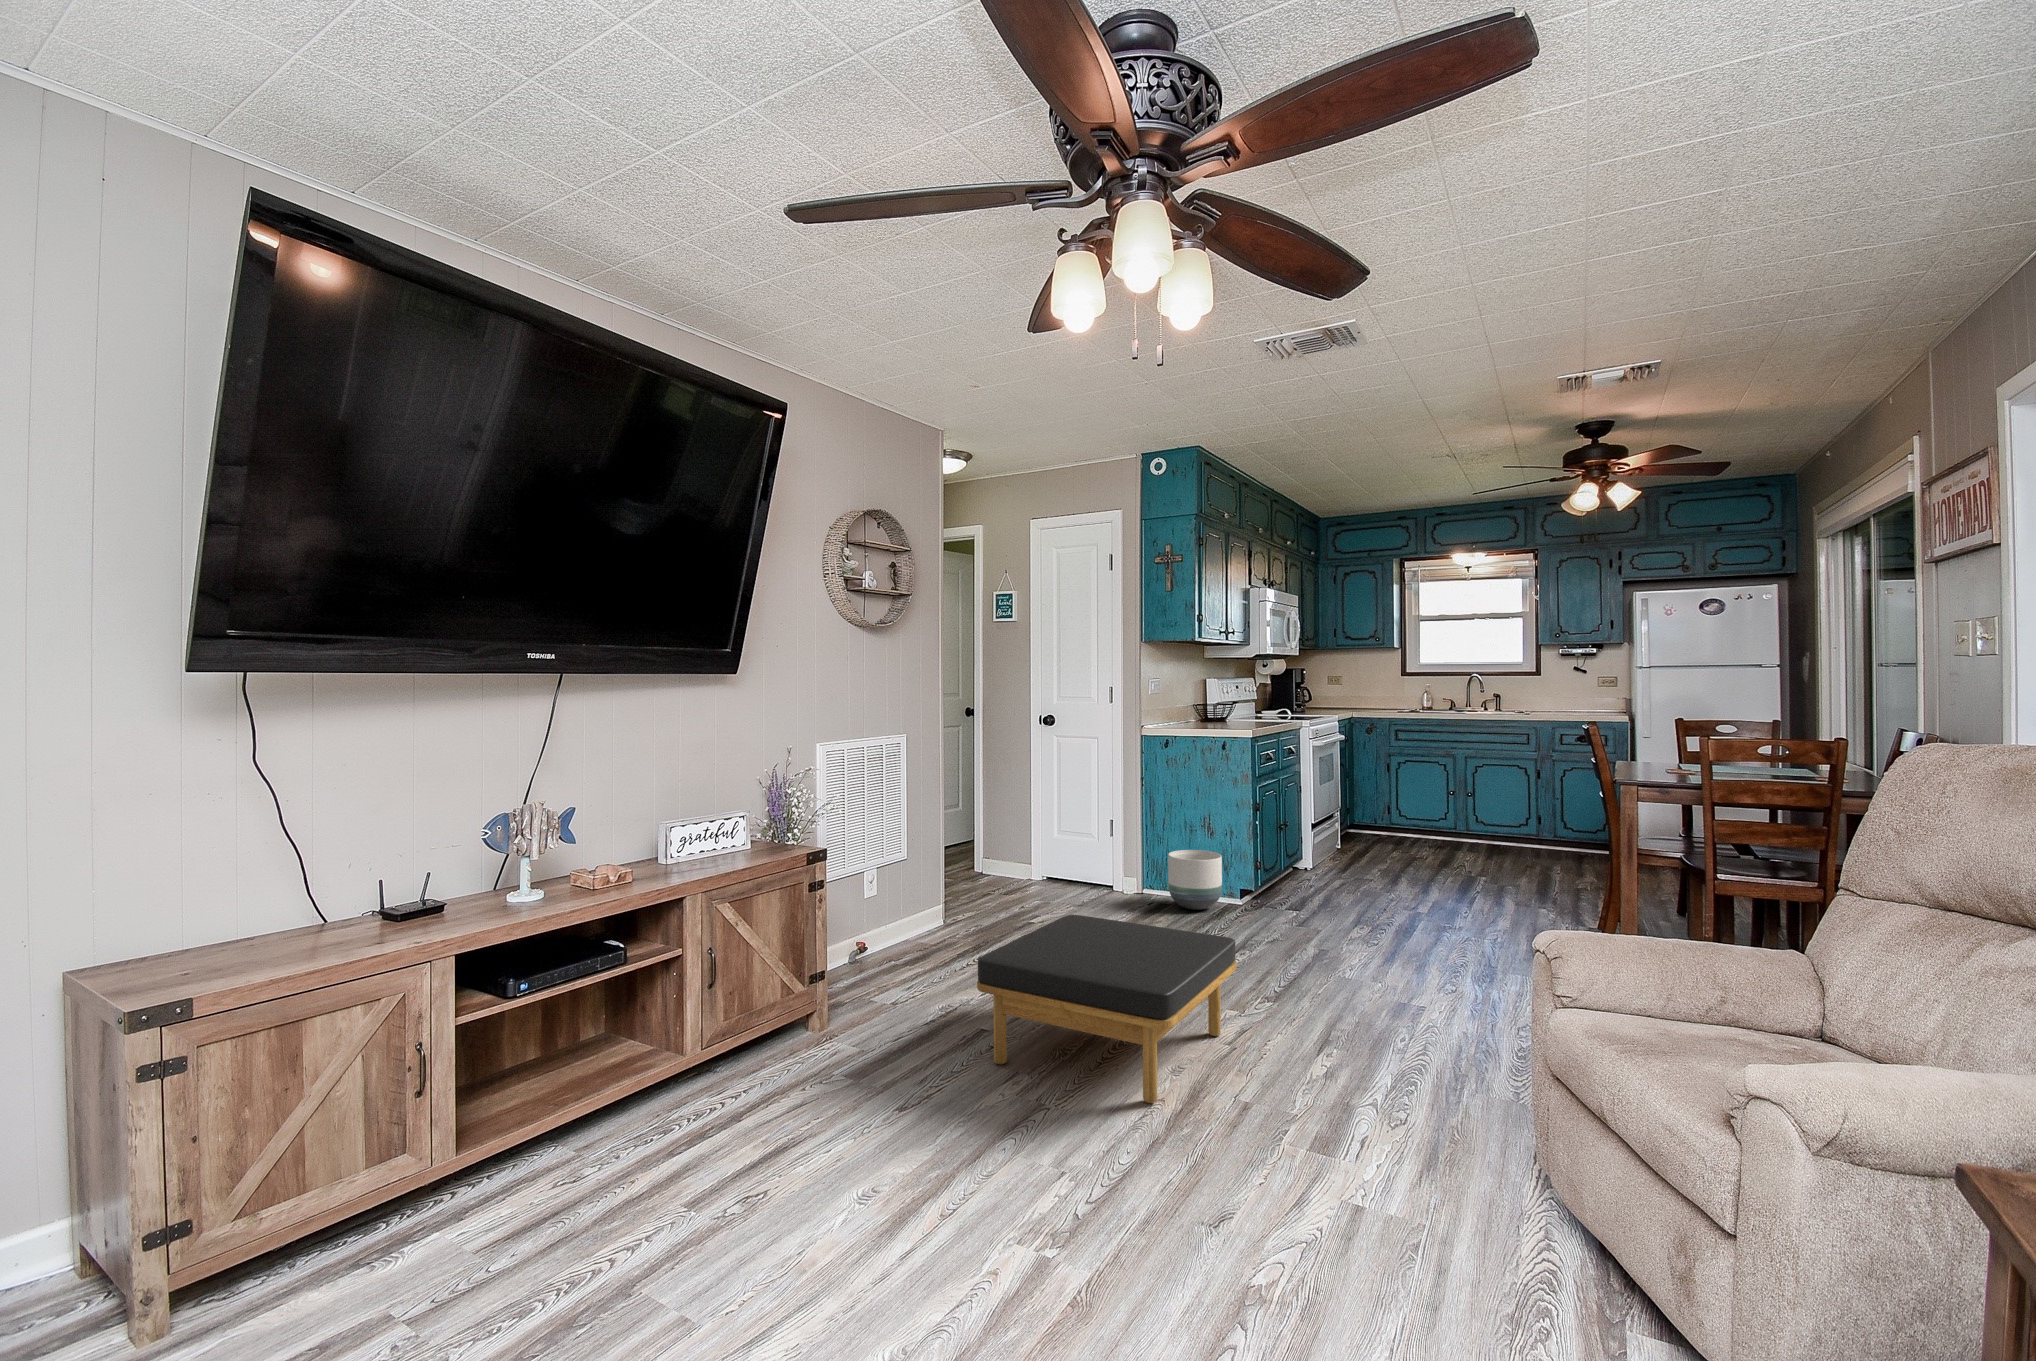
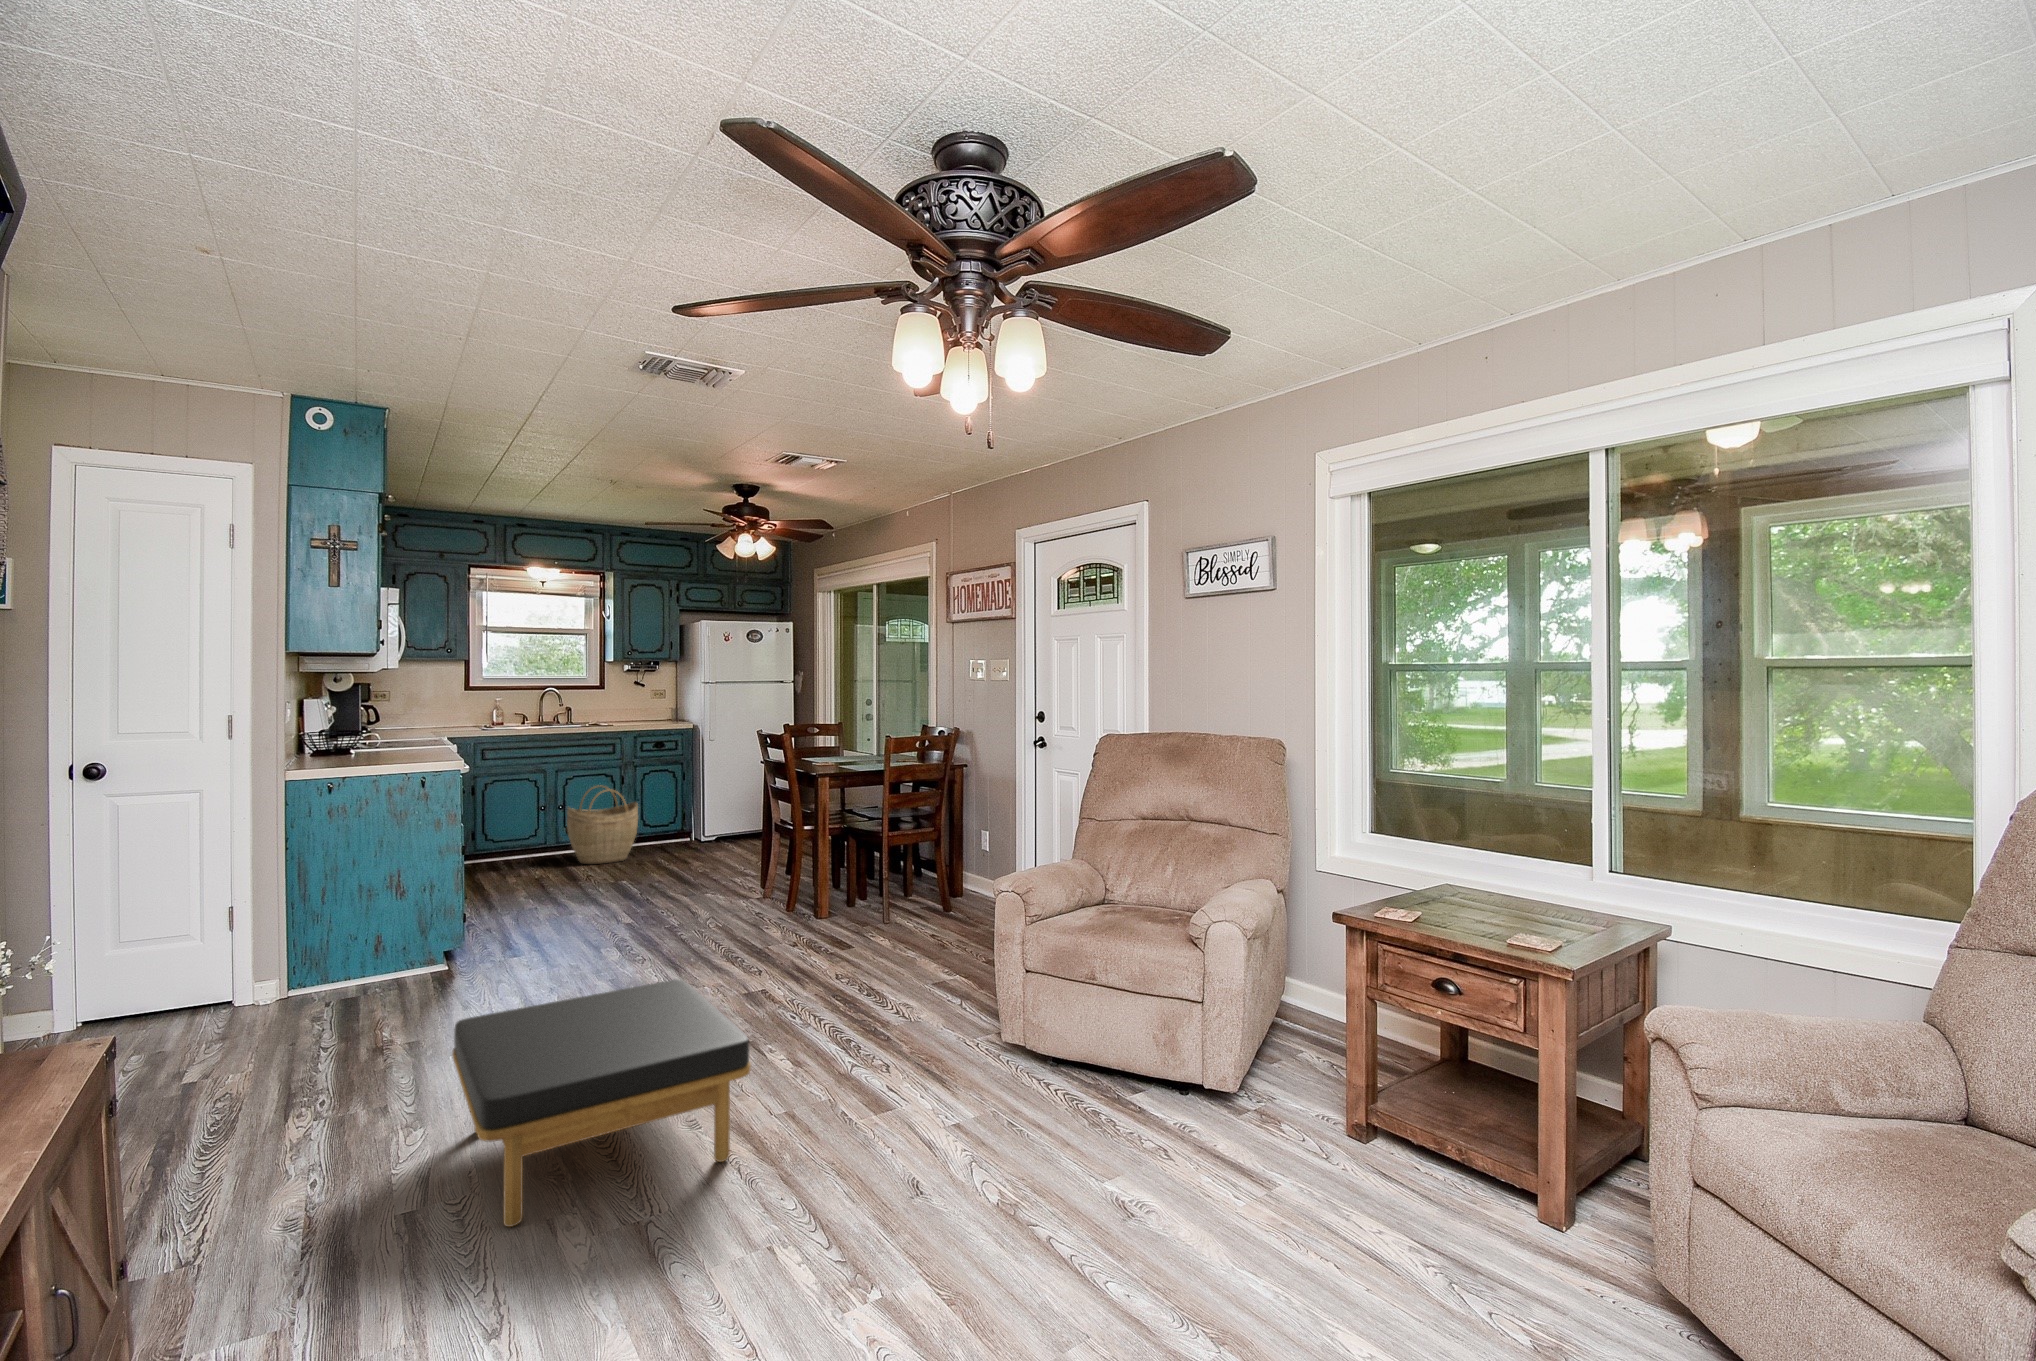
woven basket: none [1467,775,1544,858] -> present [567,785,638,864]
planter: present [1168,850,1222,910] -> none [360,916,439,994]

